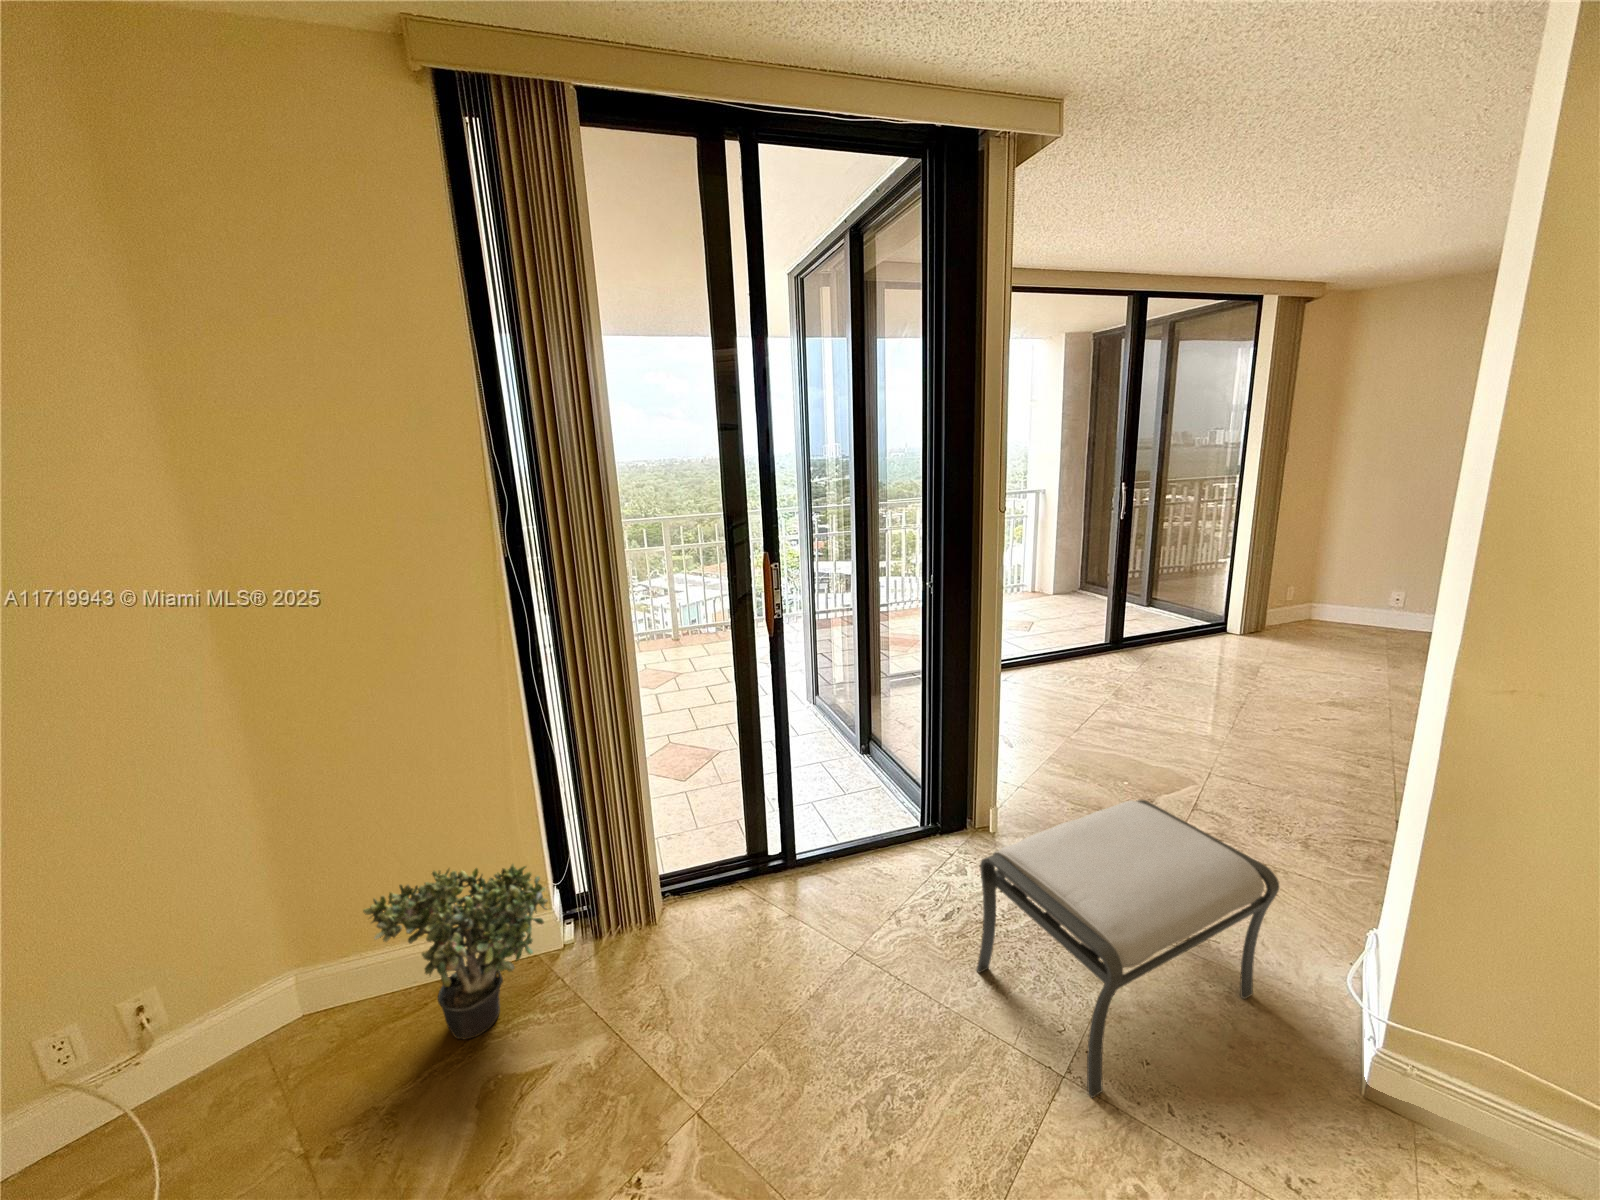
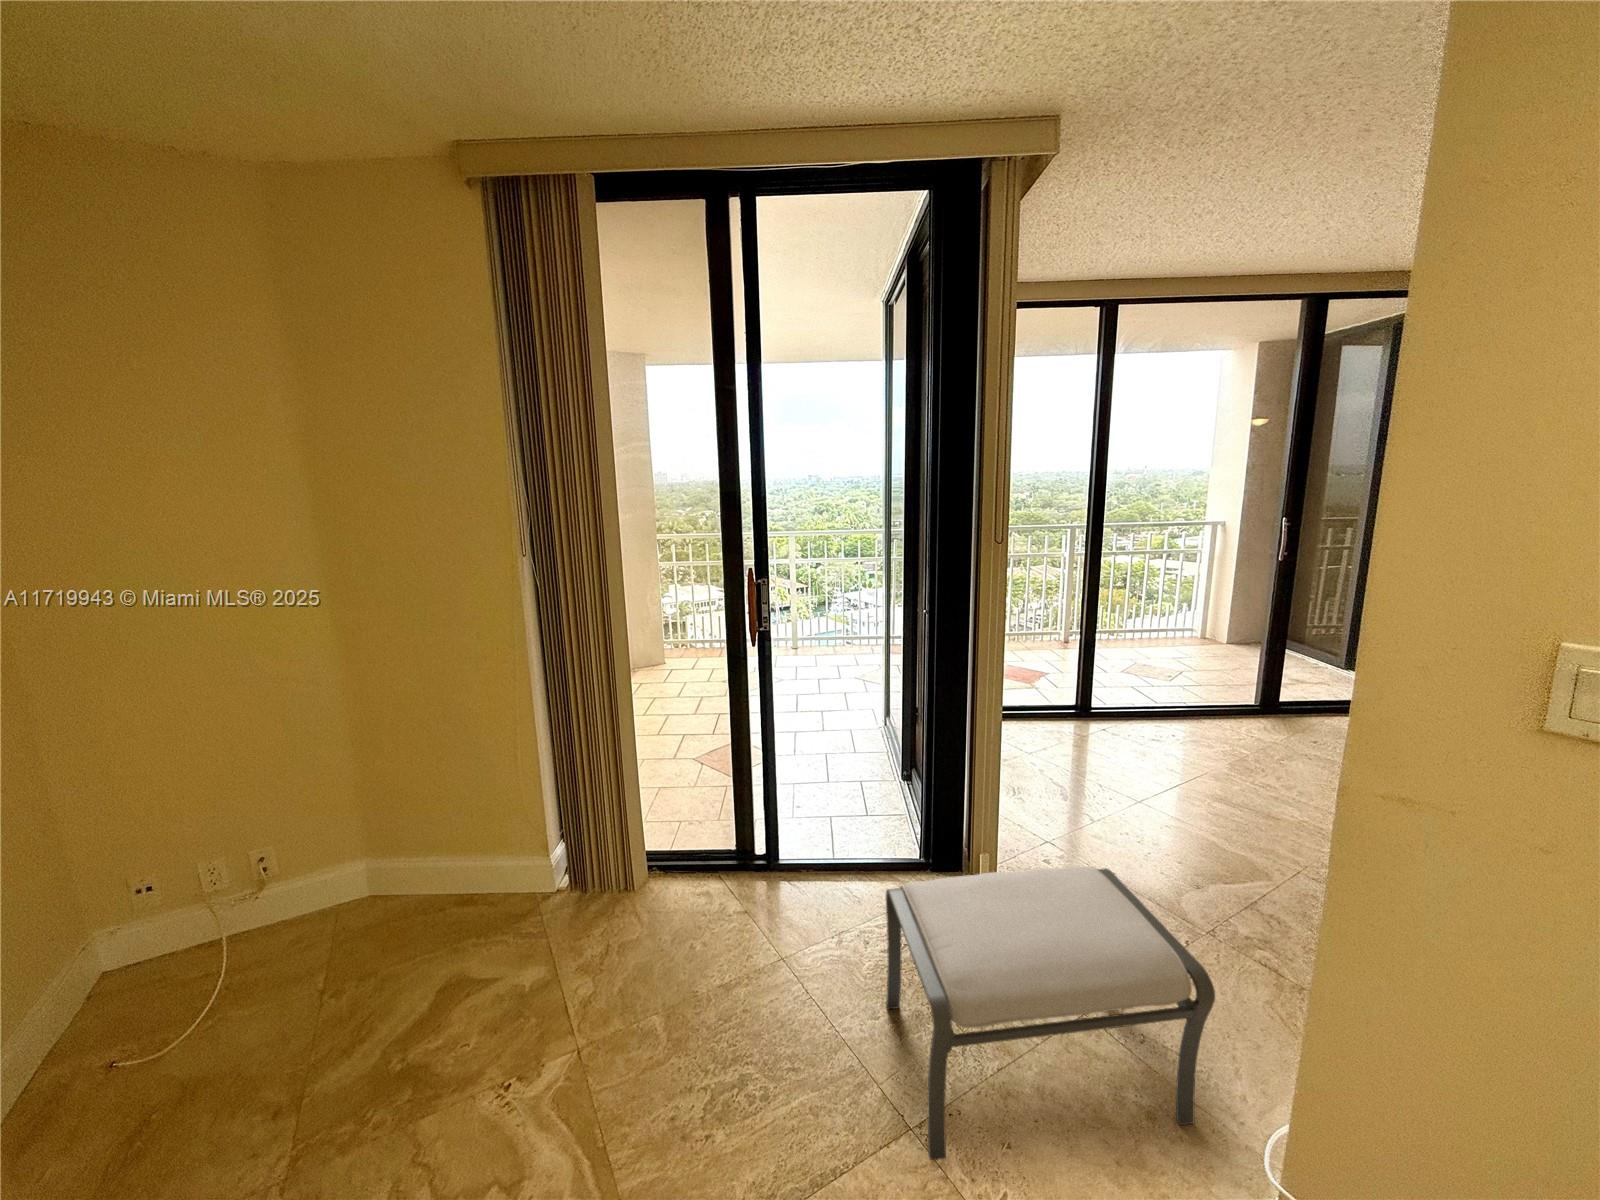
potted plant: present [363,864,548,1039] -> none [393,804,531,942]

